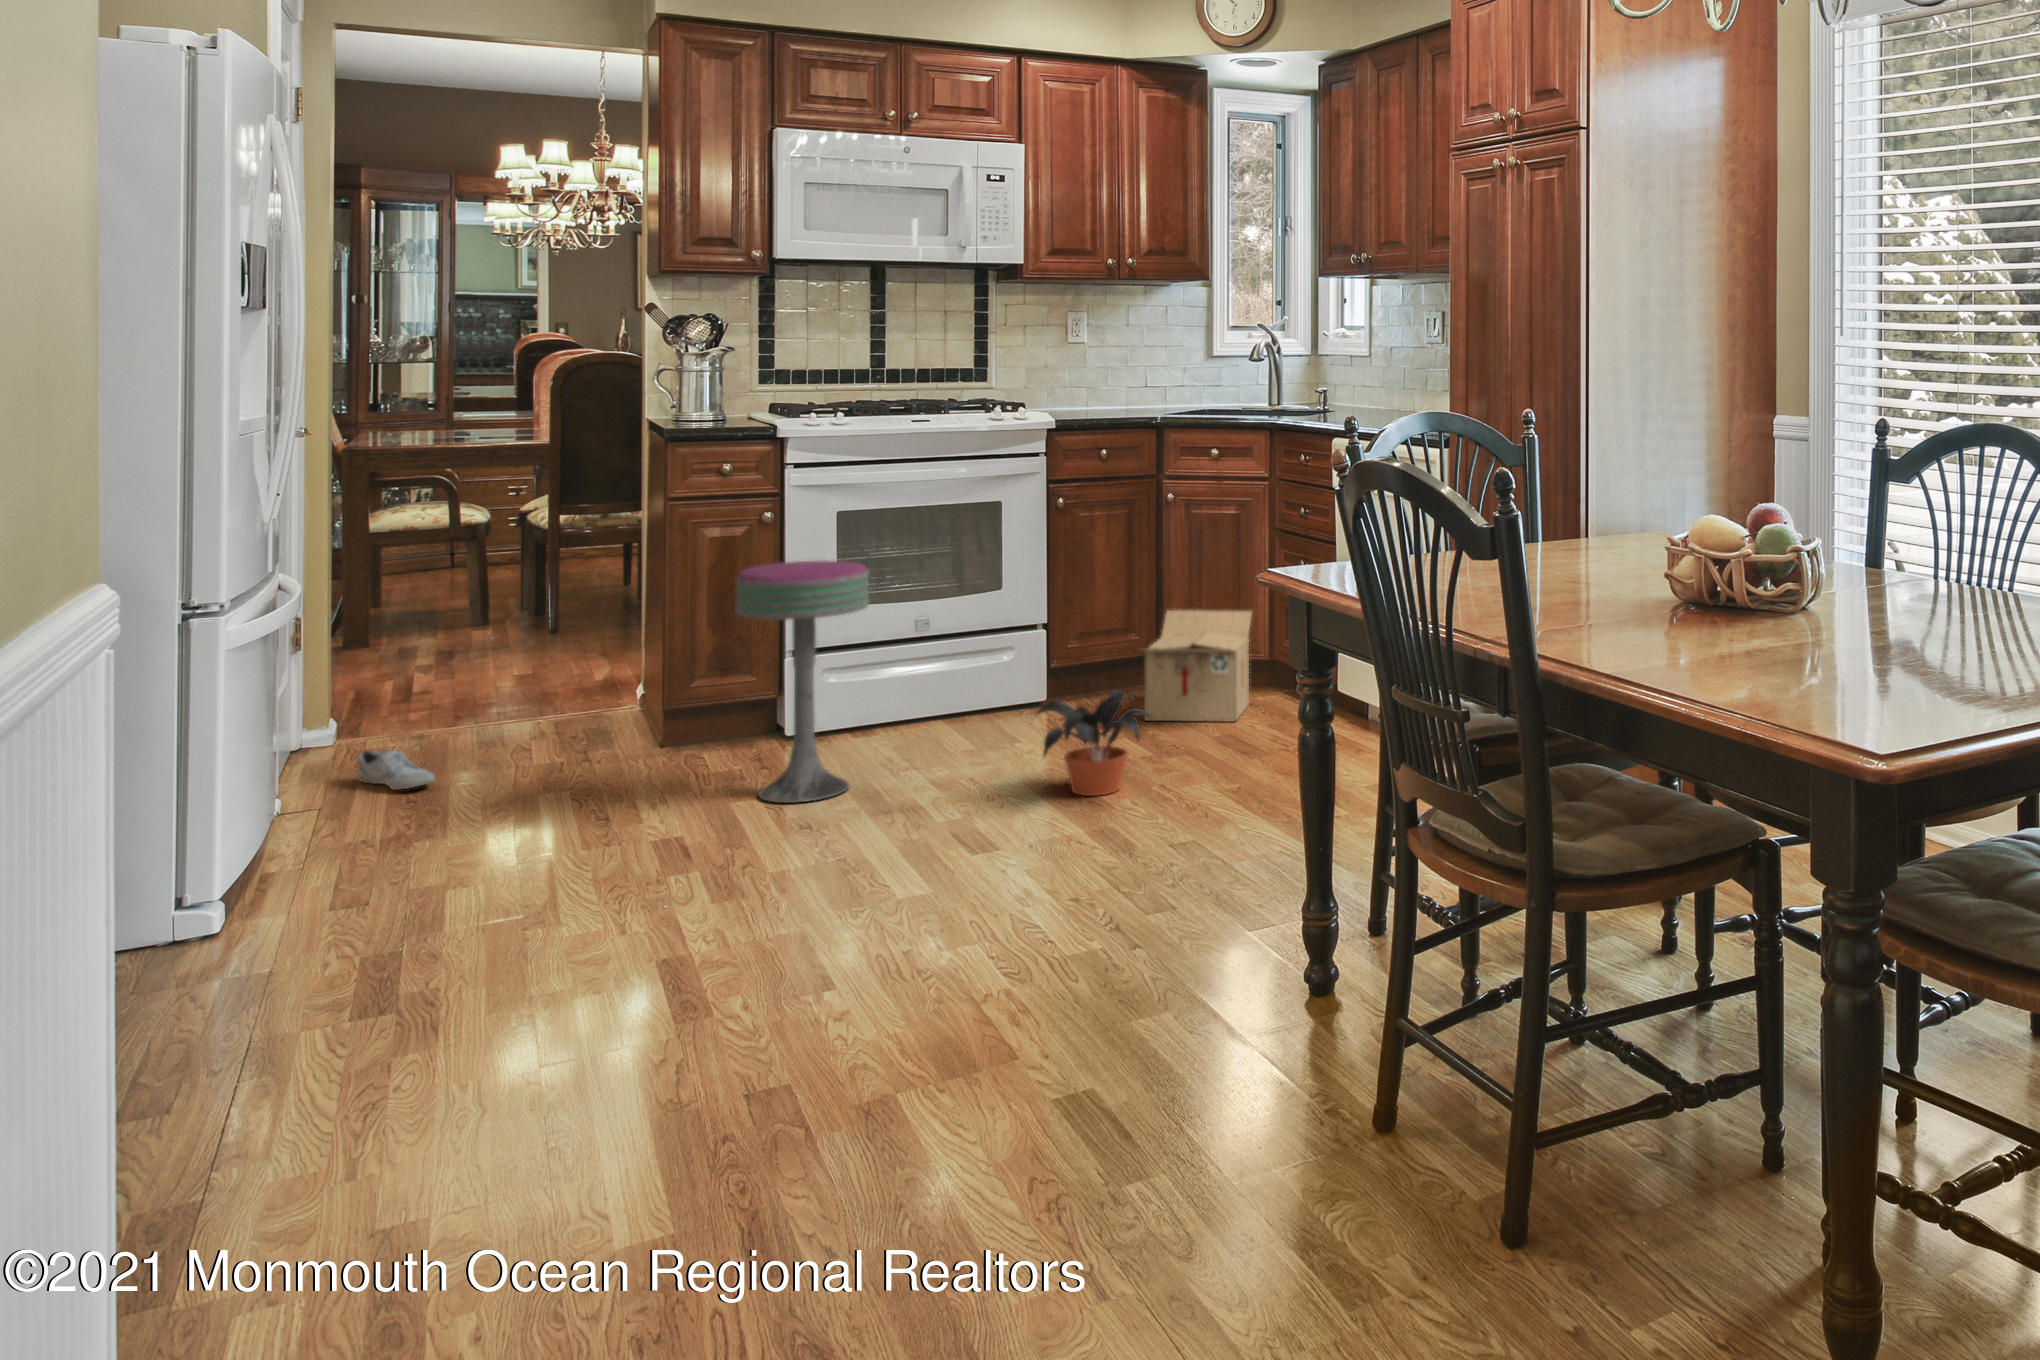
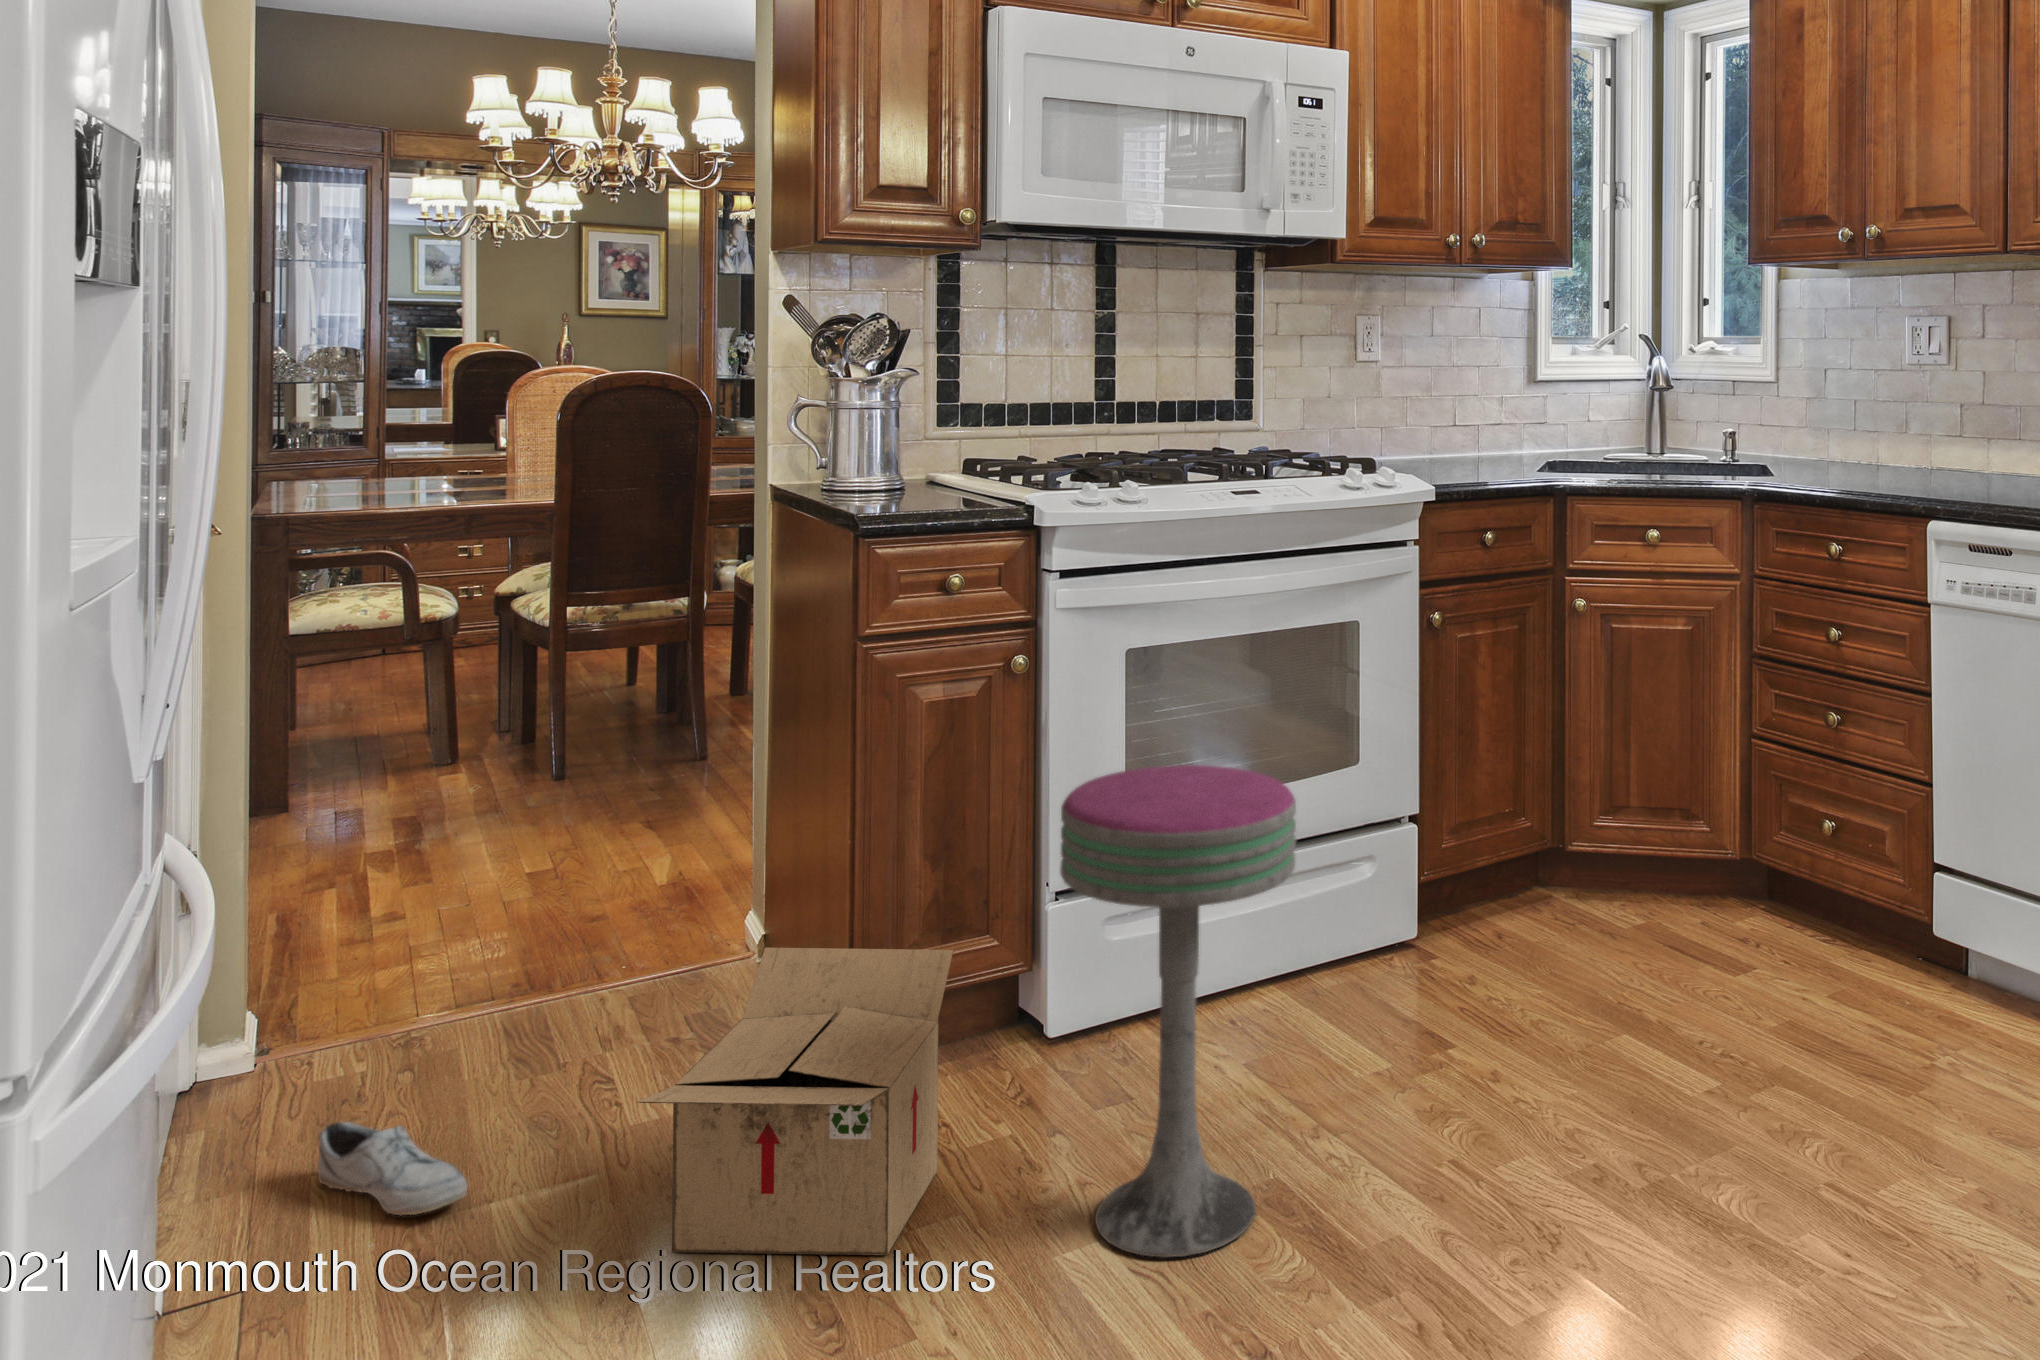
cardboard box: present [1139,610,1252,722] -> present [637,948,953,1255]
potted plant: present [1034,690,1153,796] -> none [1595,1004,1833,1229]

